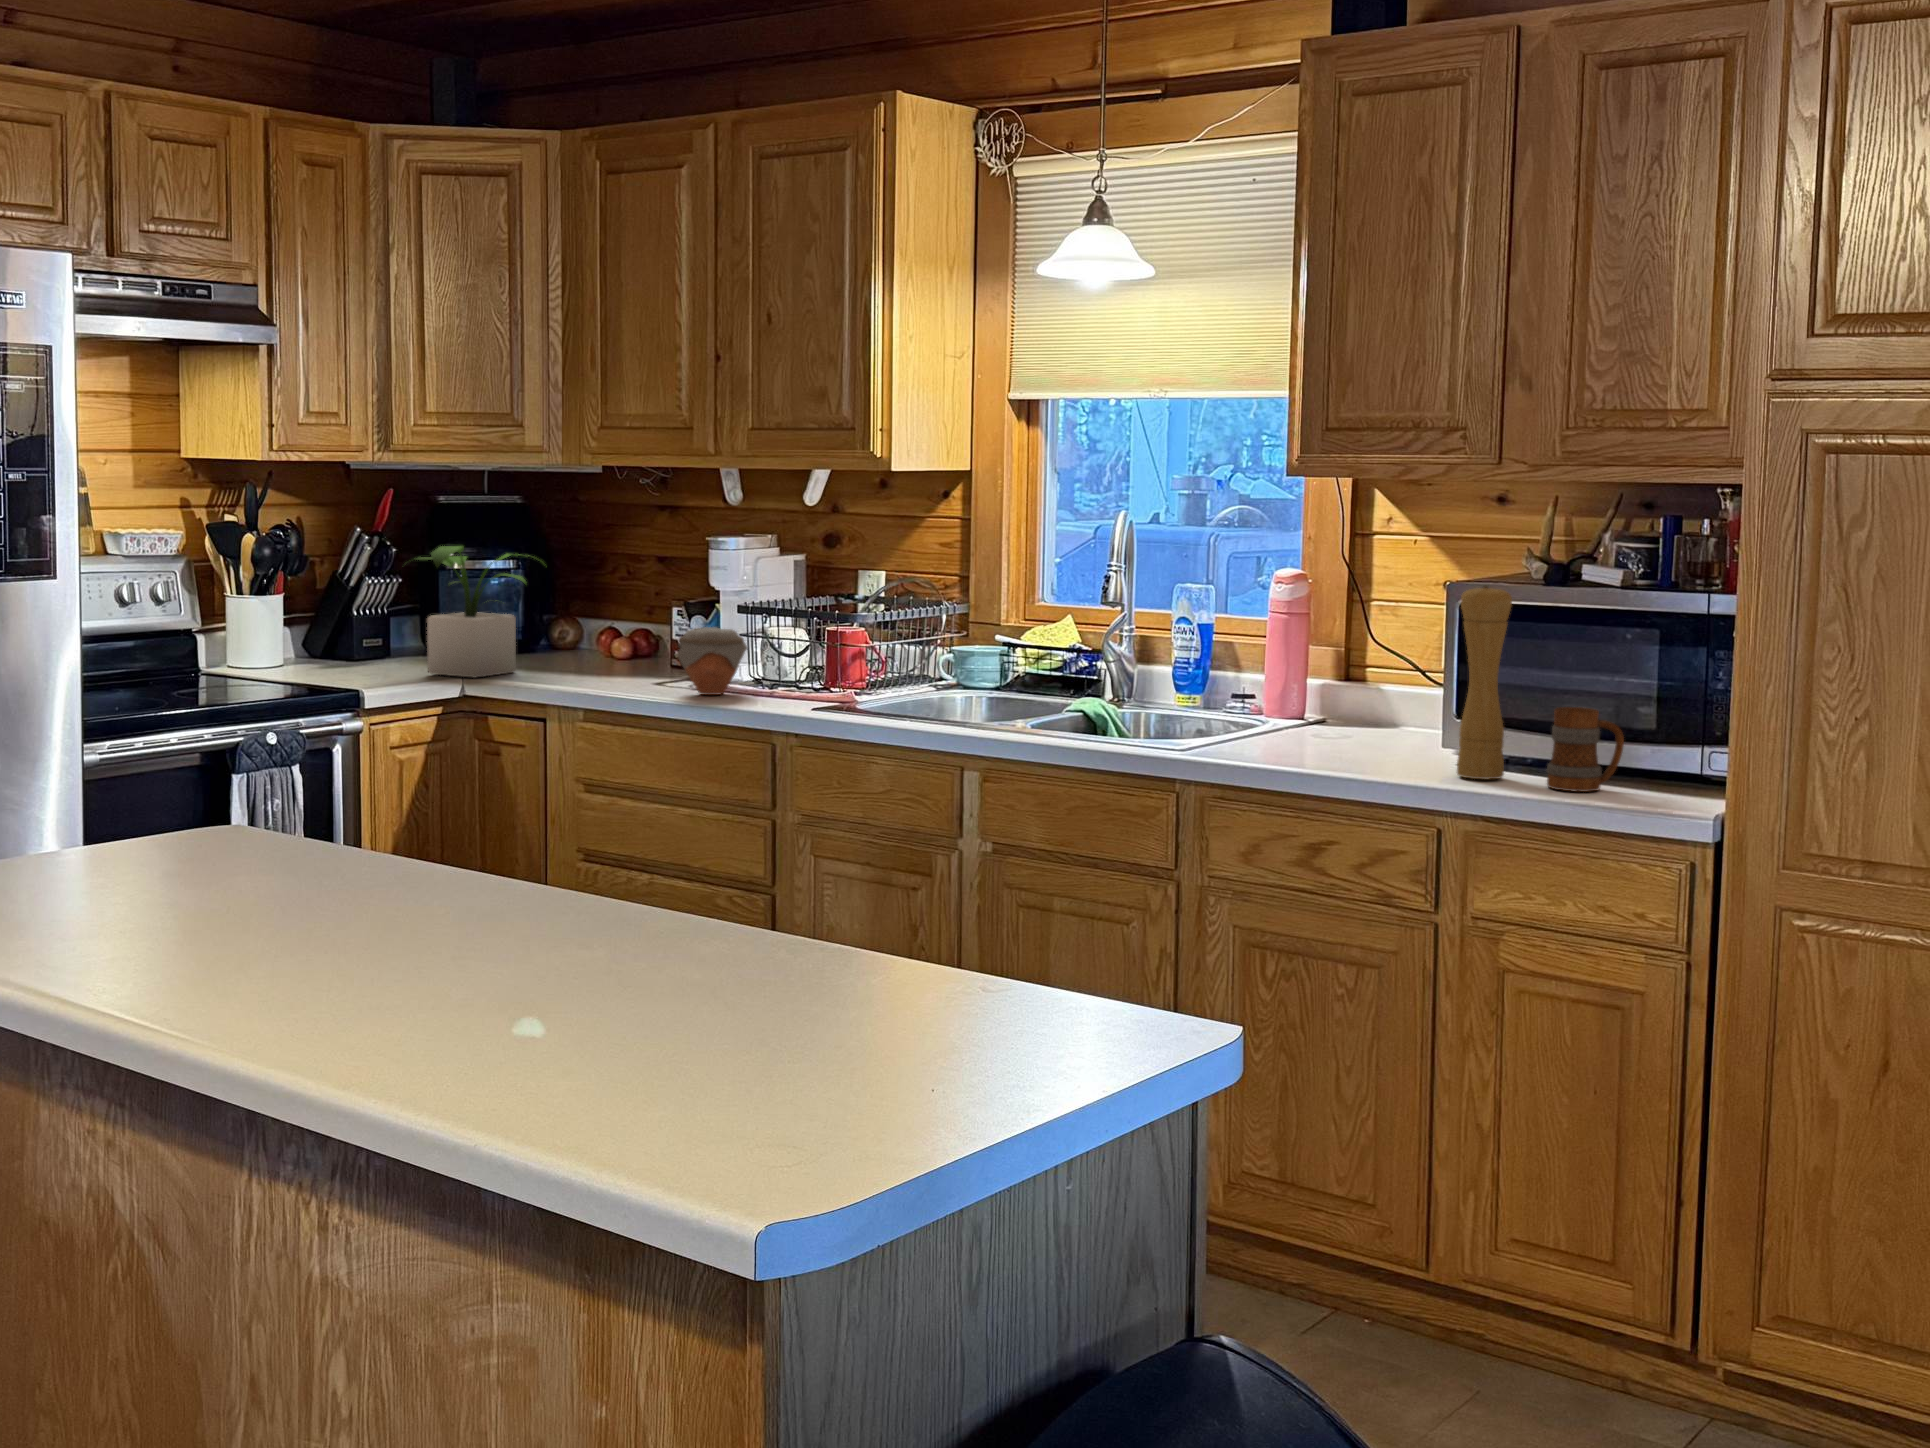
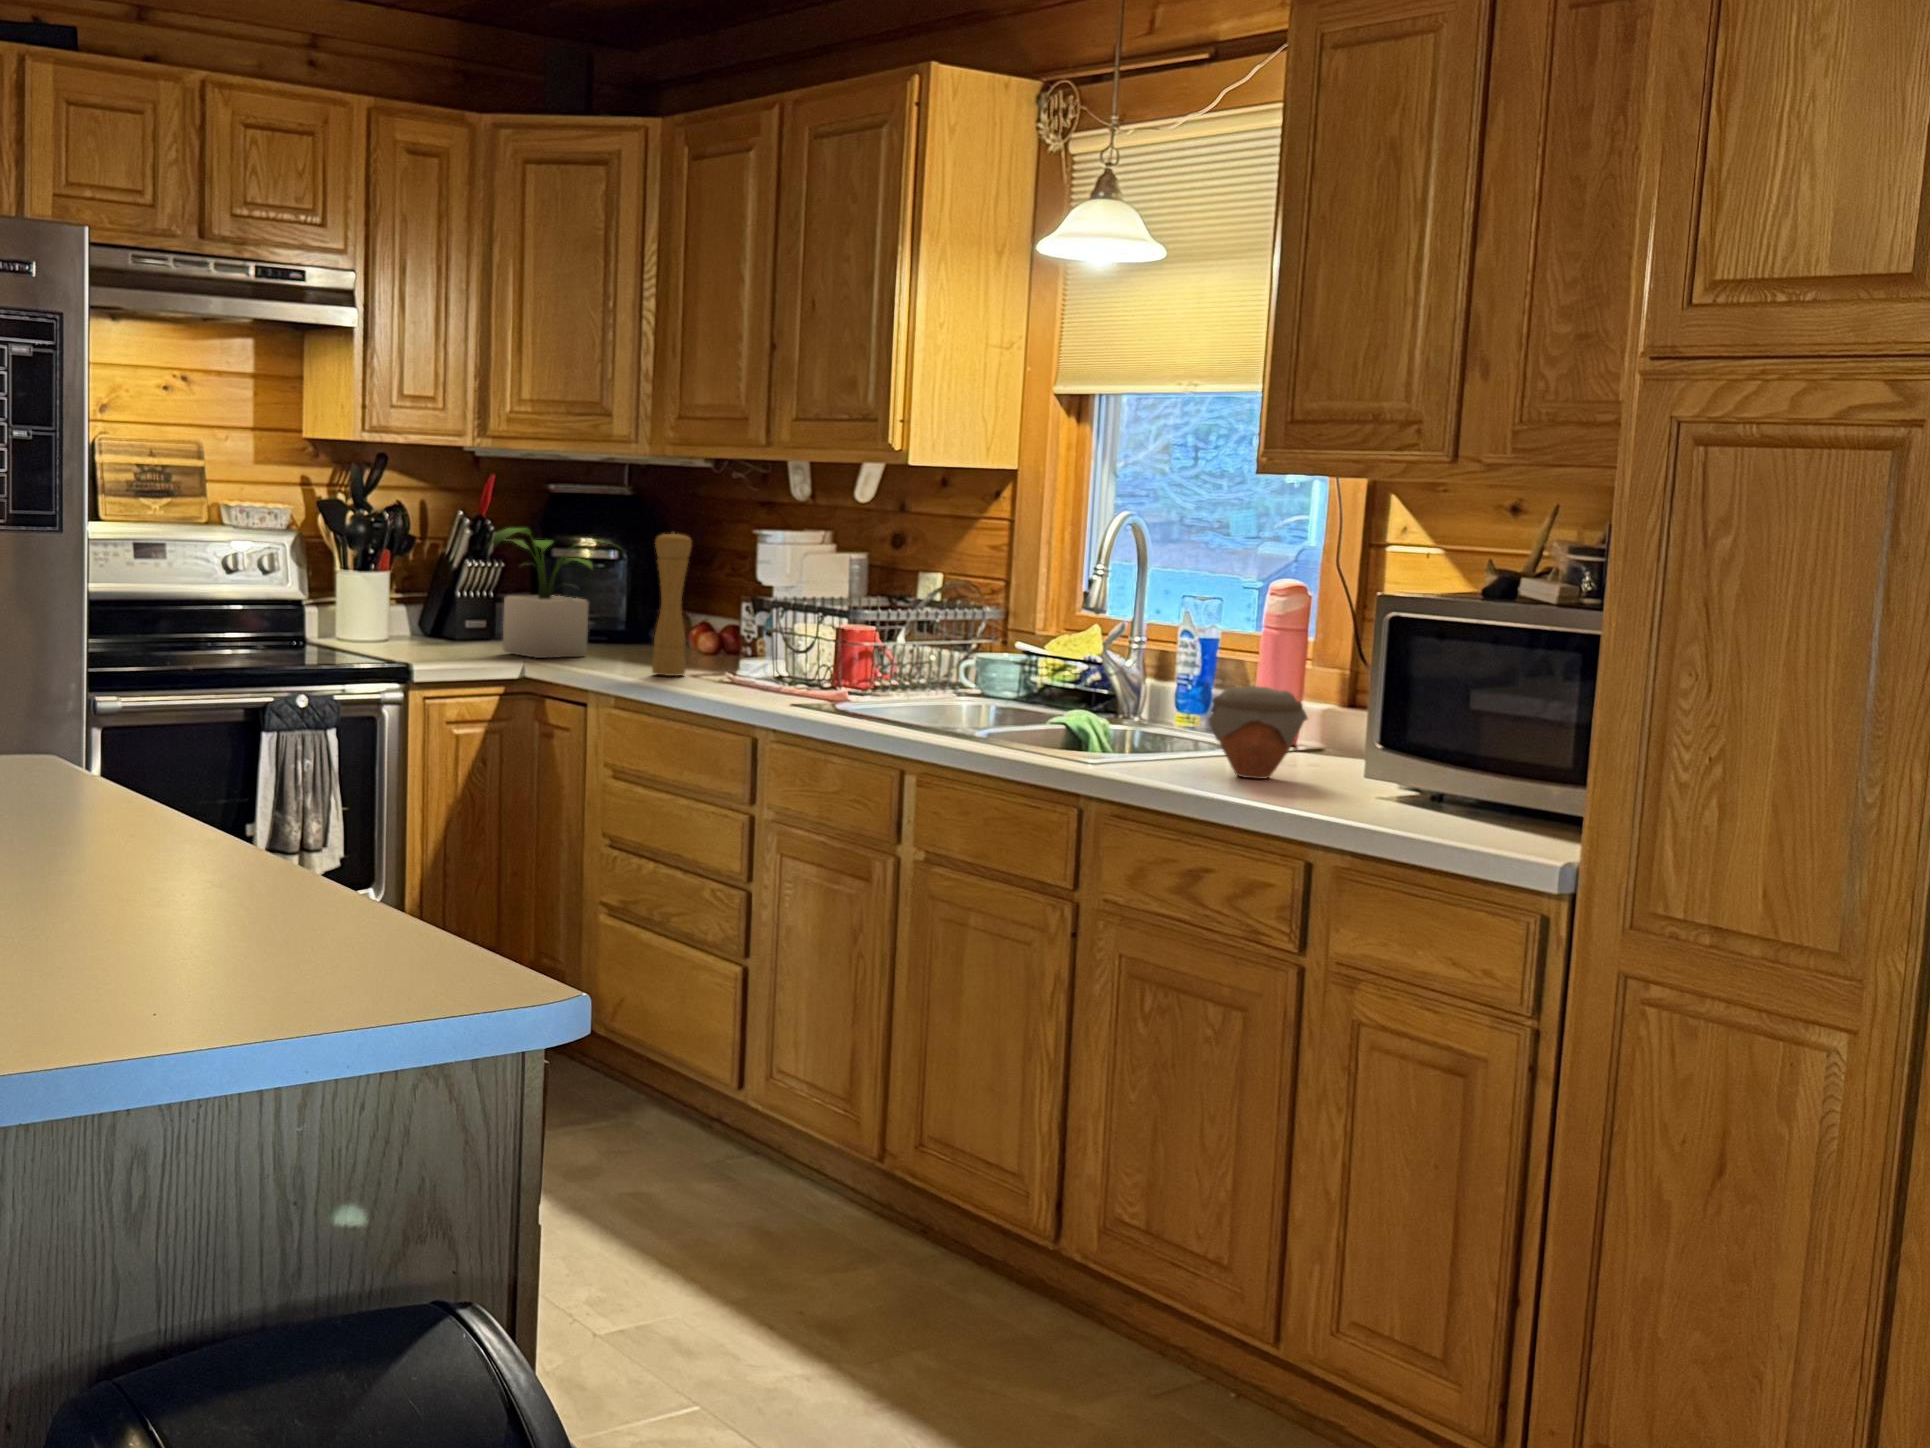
pepper mill: present [1457,585,1512,779] -> present [652,532,692,676]
jar: present [677,627,747,695] -> present [1208,686,1308,779]
mug: present [1546,707,1624,792] -> none [1412,733,1504,830]

